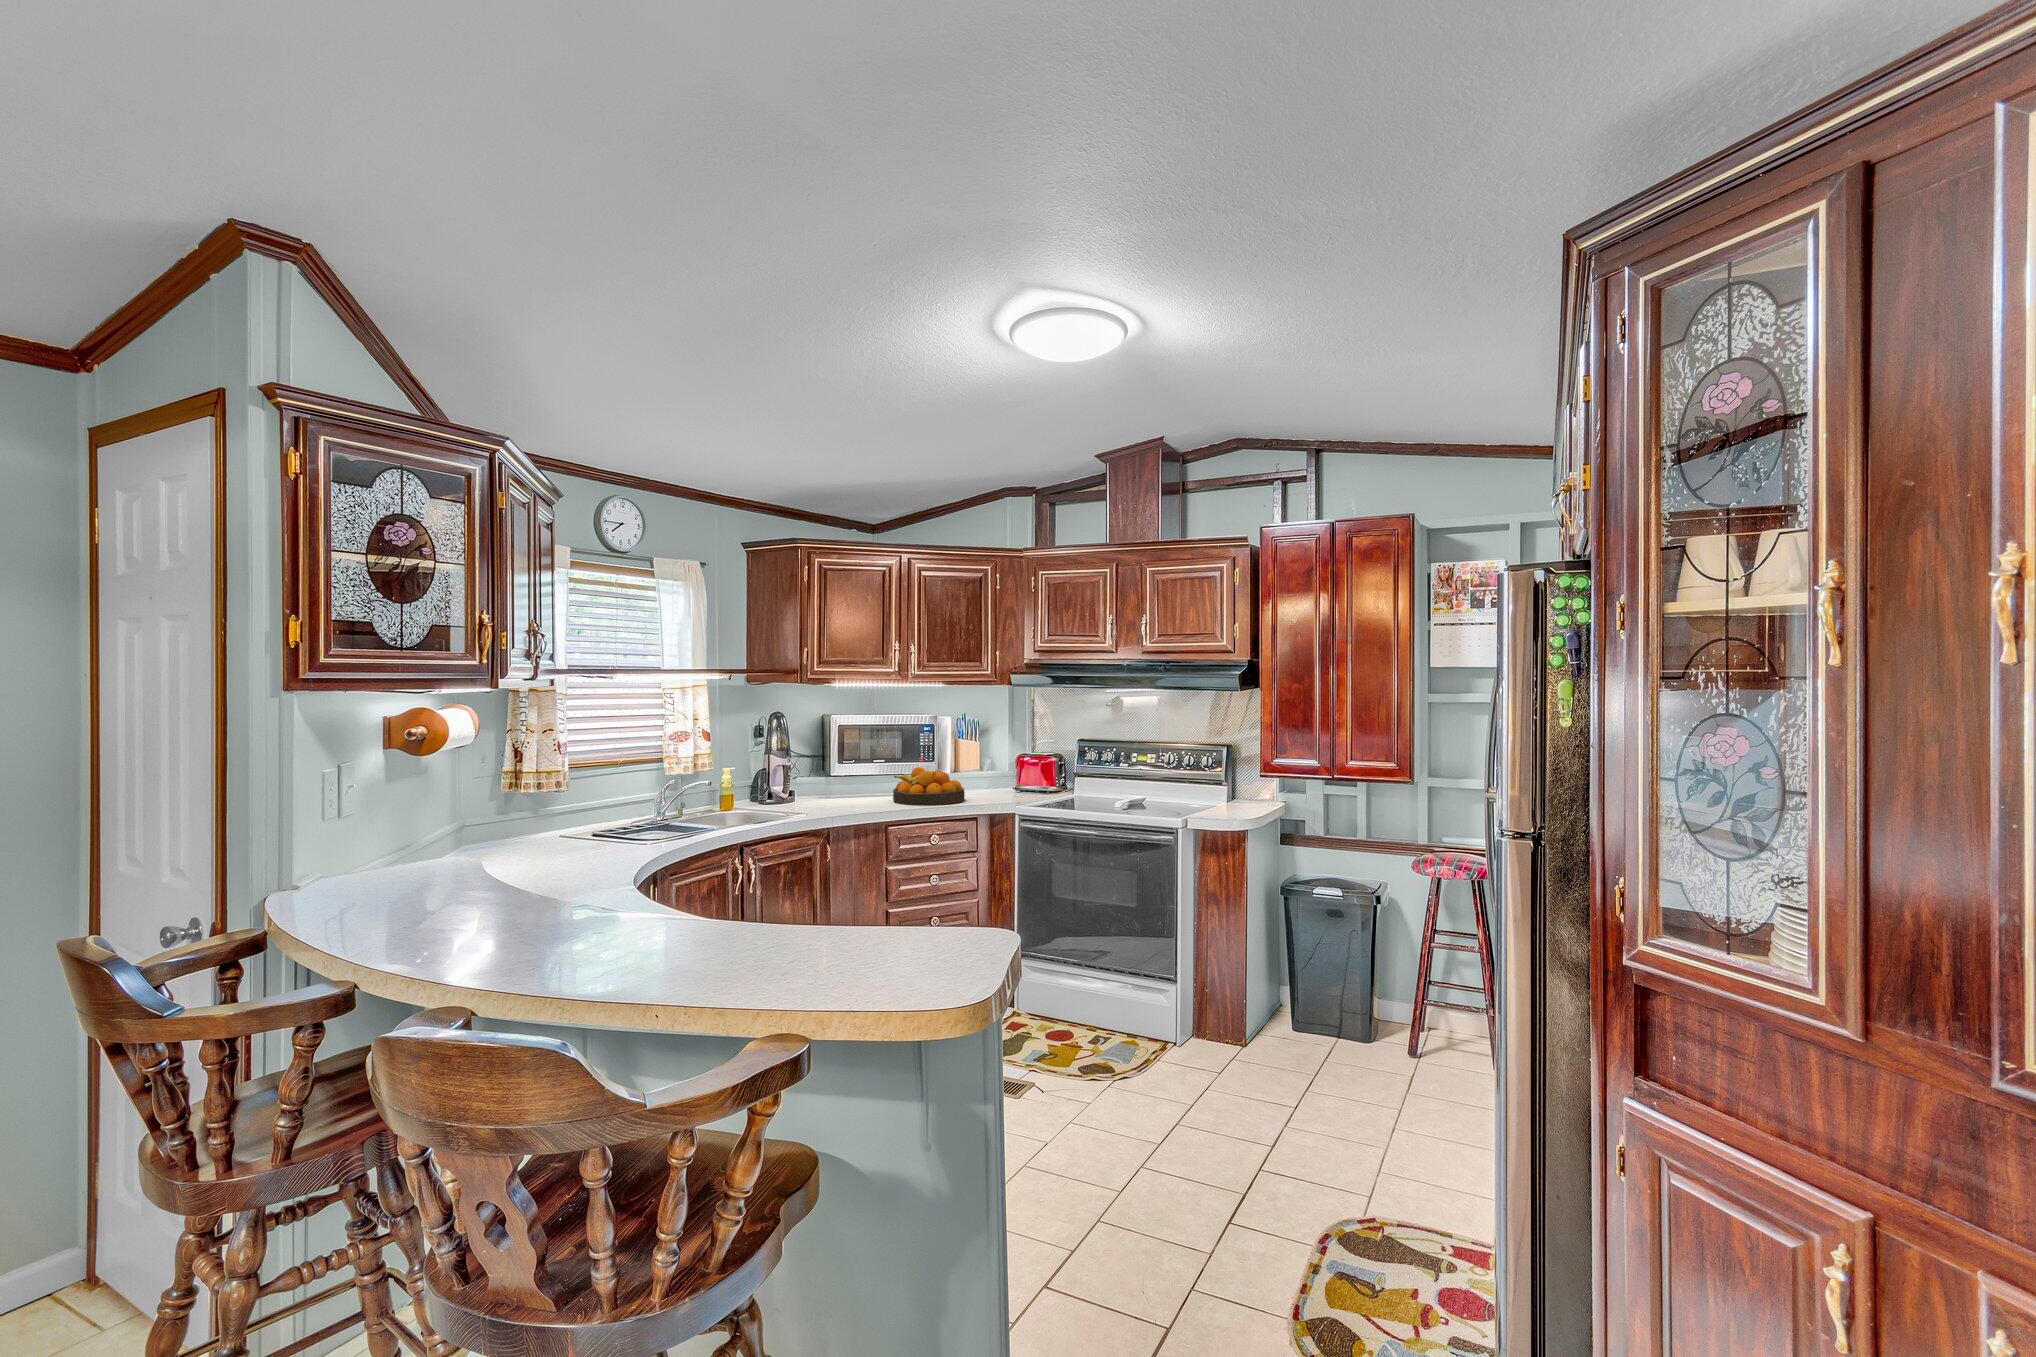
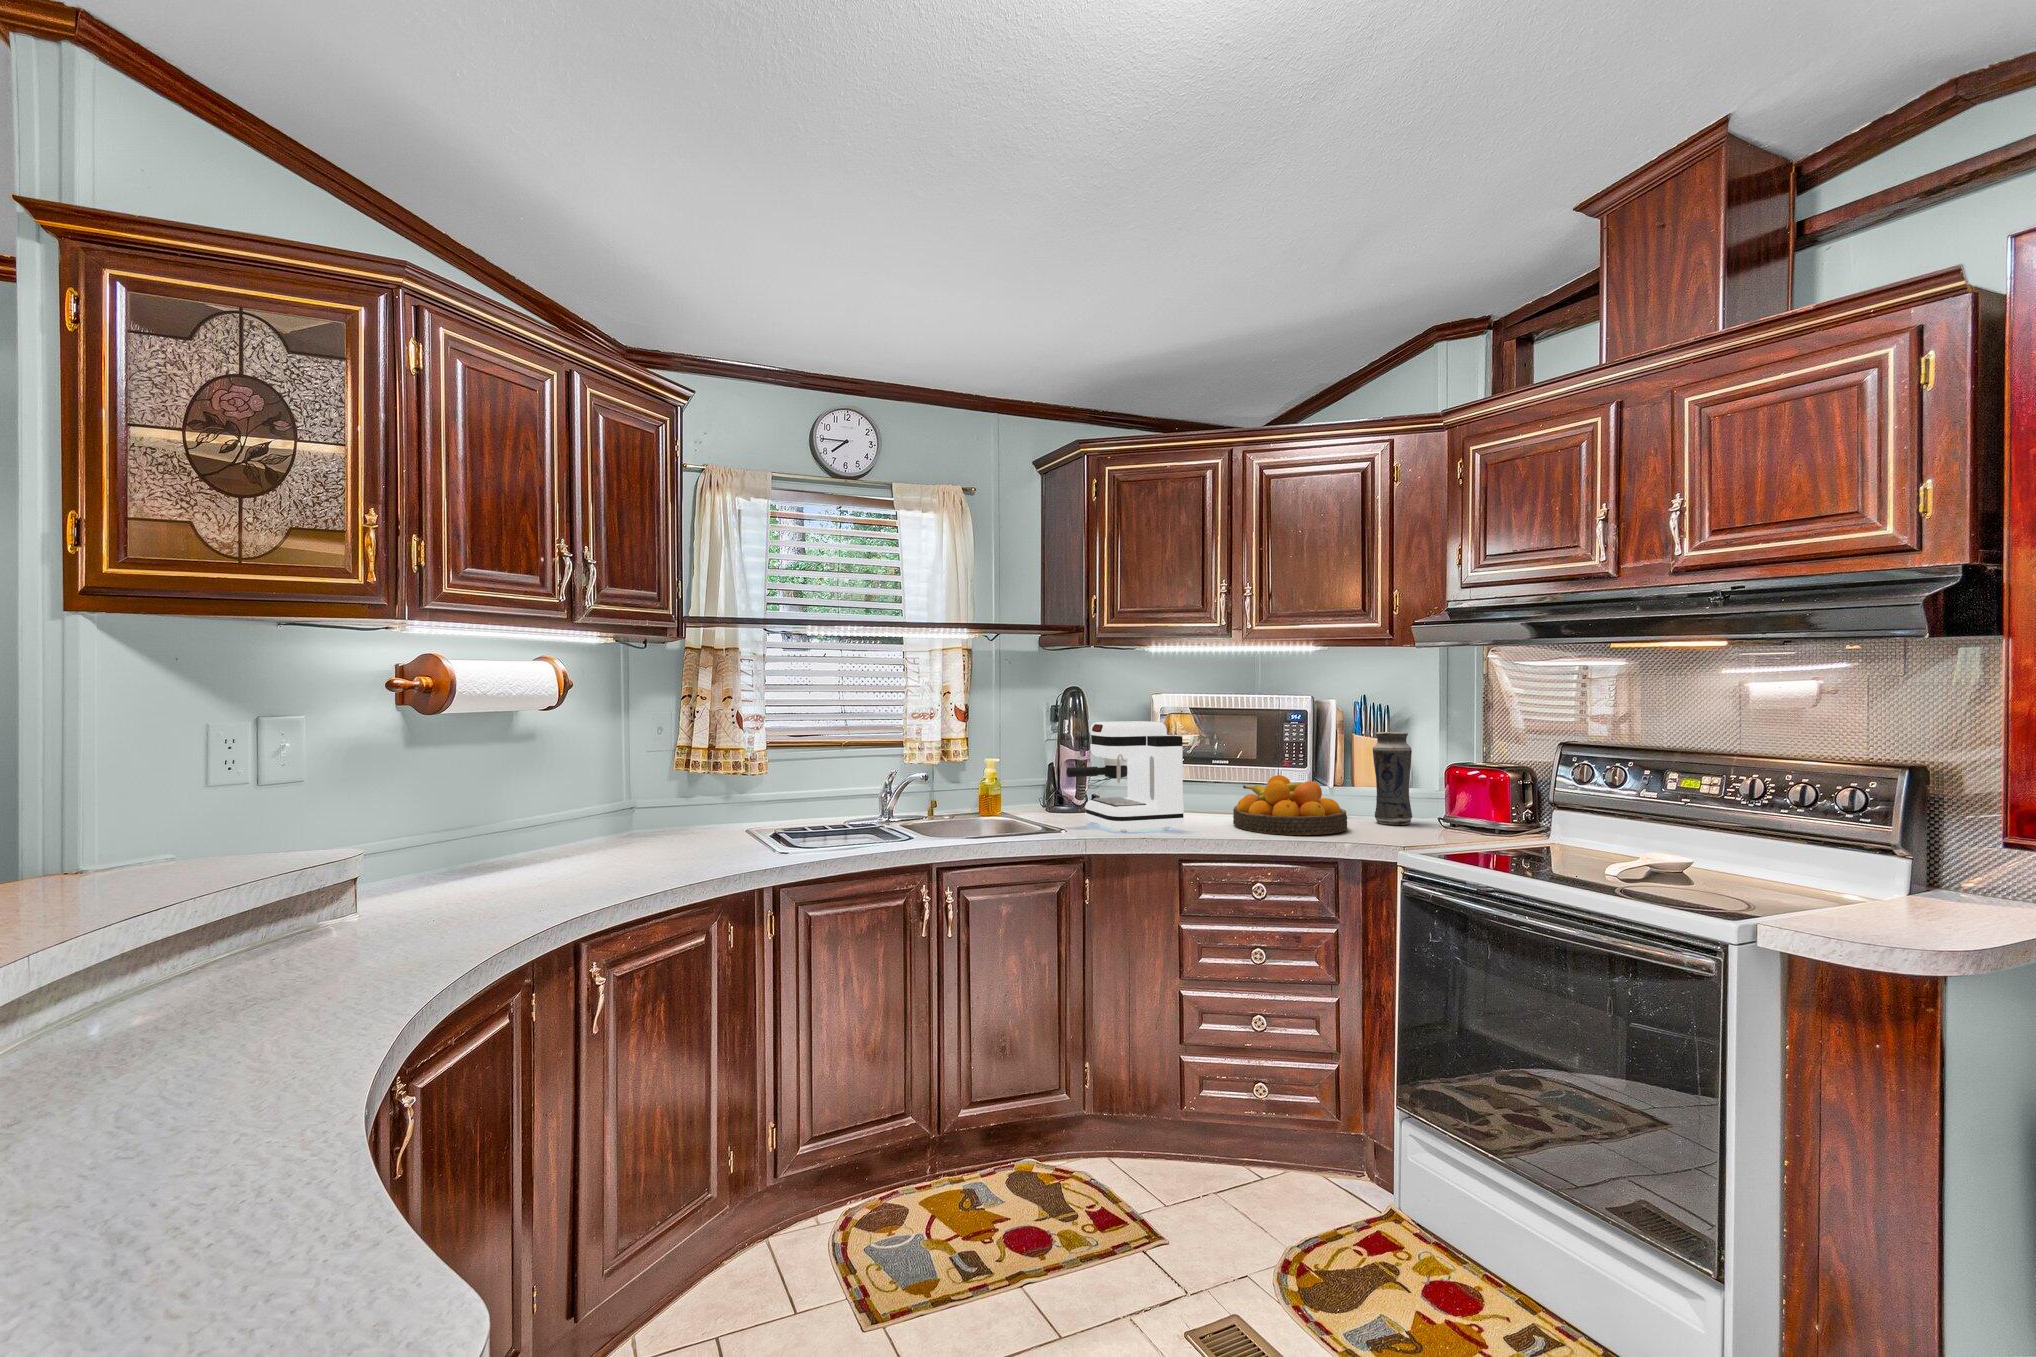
coffee maker: none [794,736,873,813] -> present [1067,721,1184,832]
vase: none [967,736,990,794] -> present [1373,732,1412,825]

